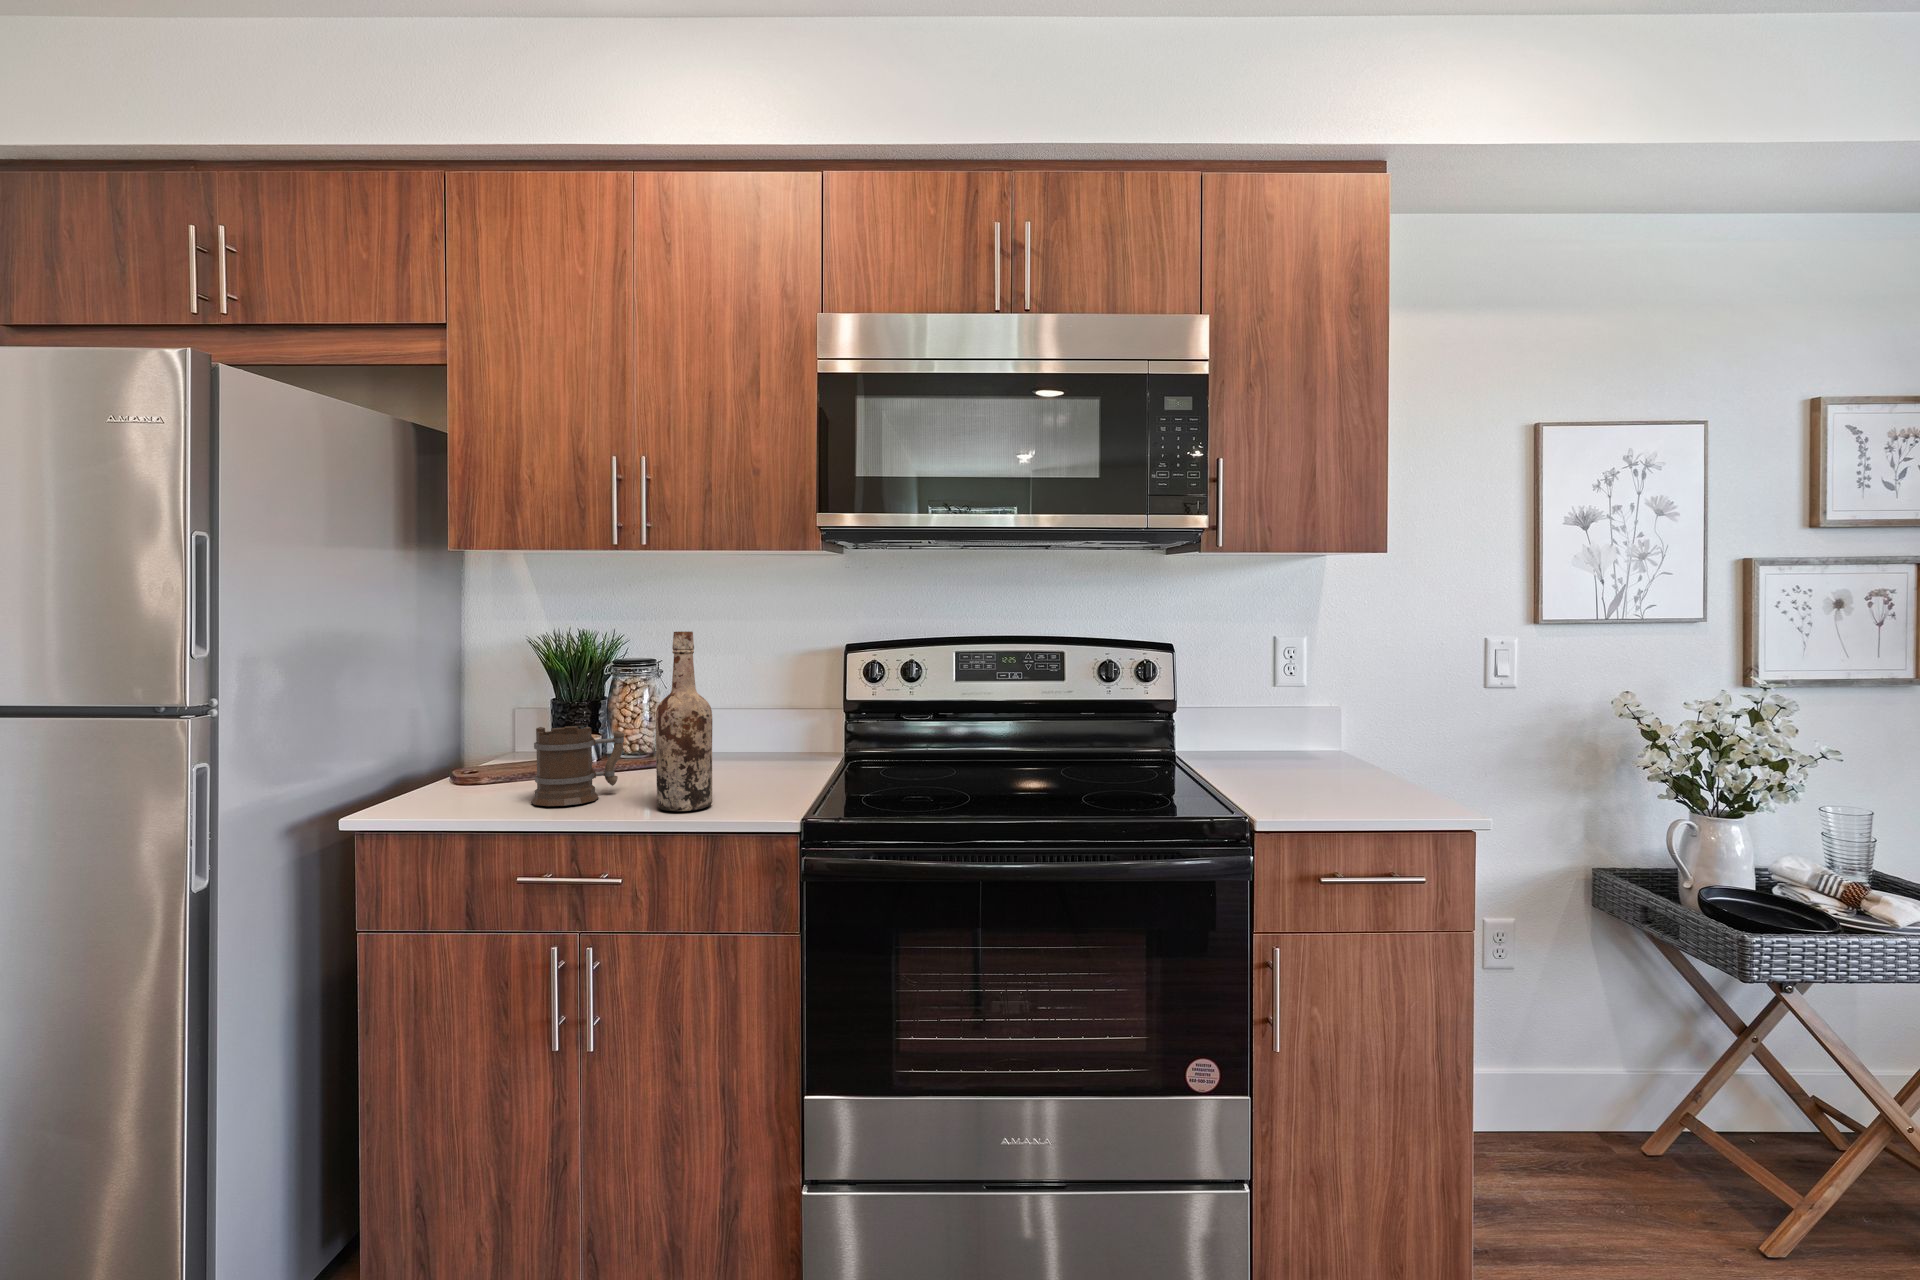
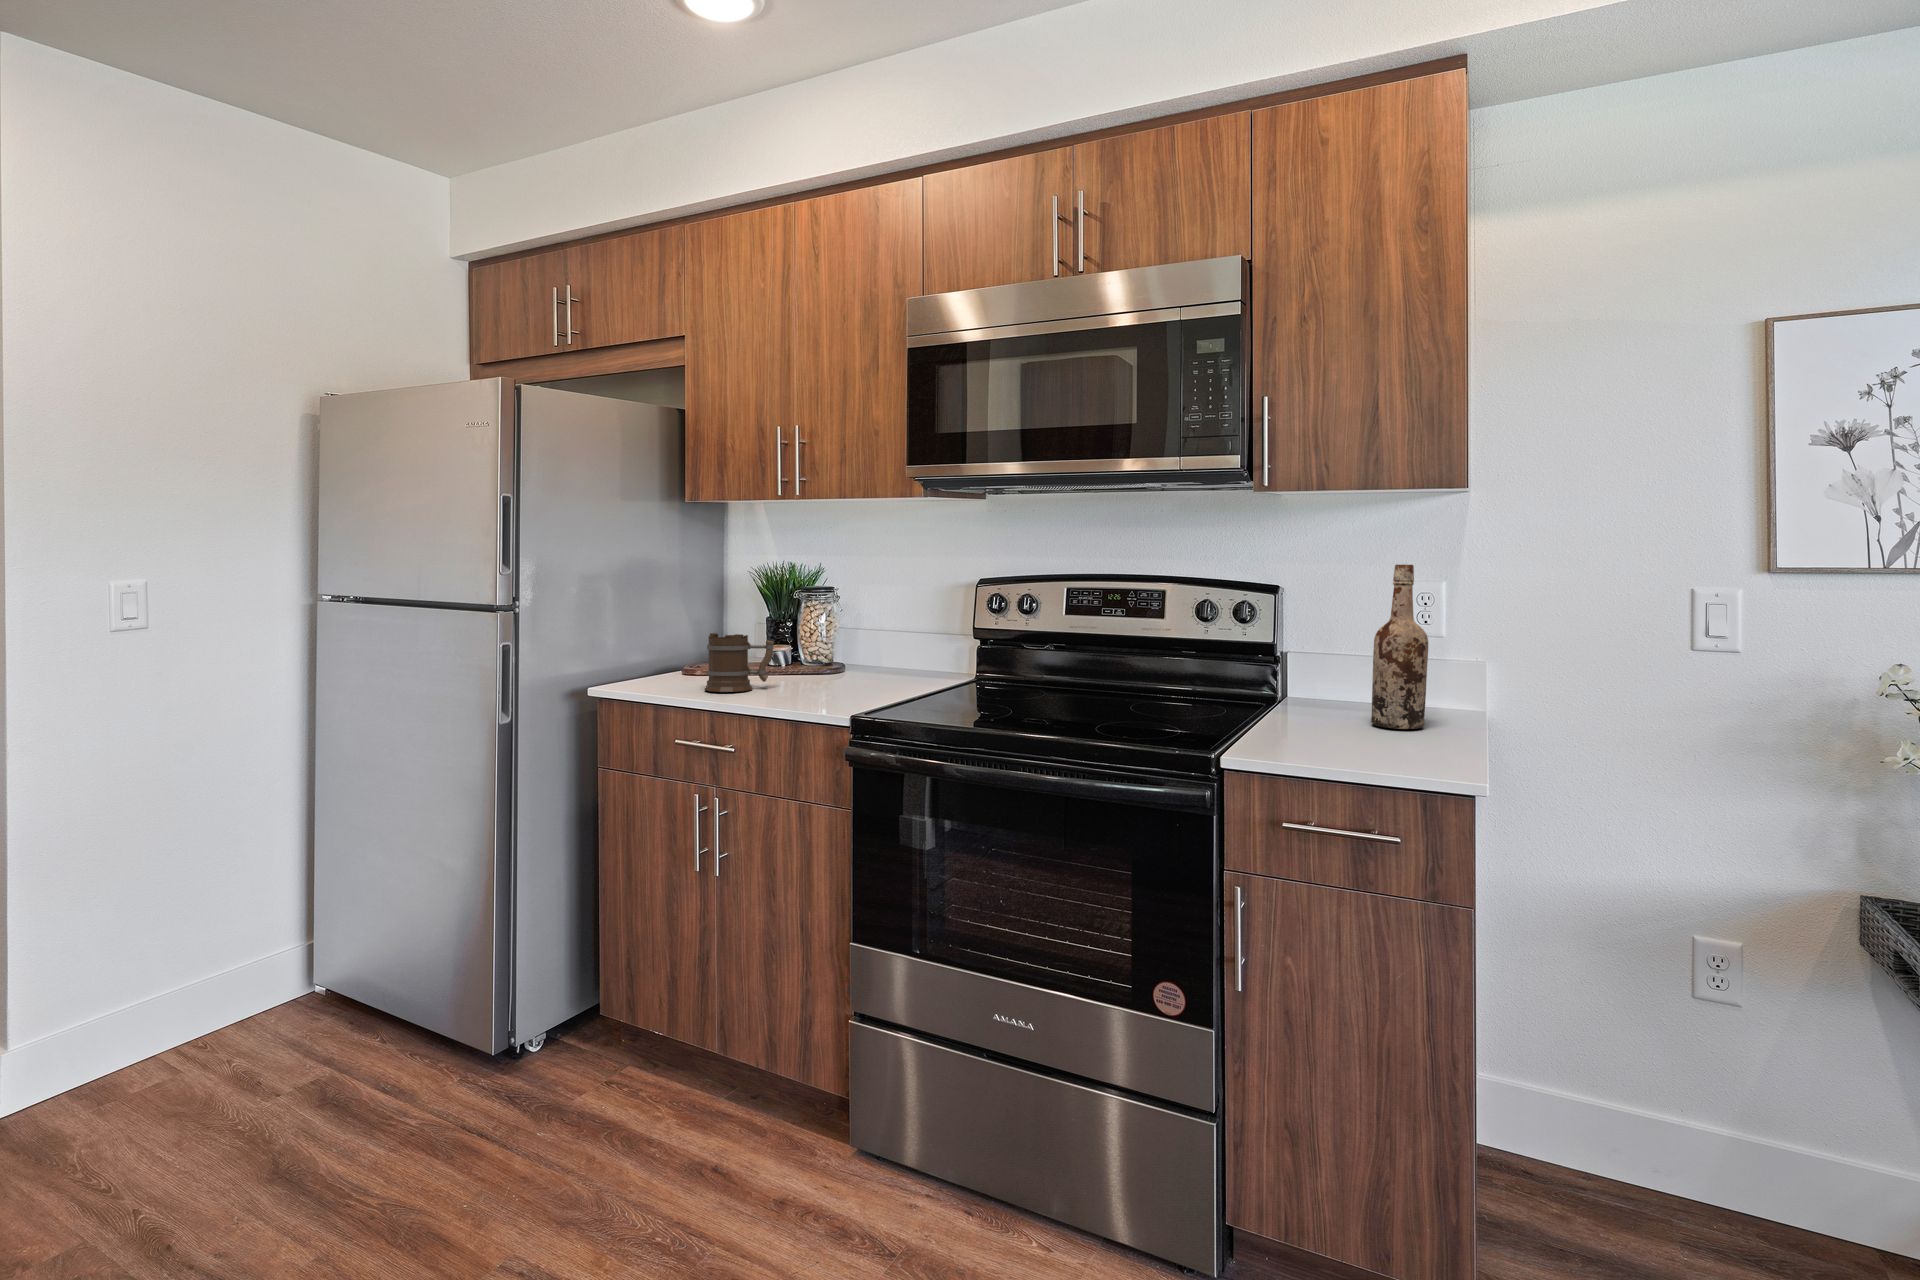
wine bottle: present [655,631,712,811] -> present [1371,565,1428,729]

